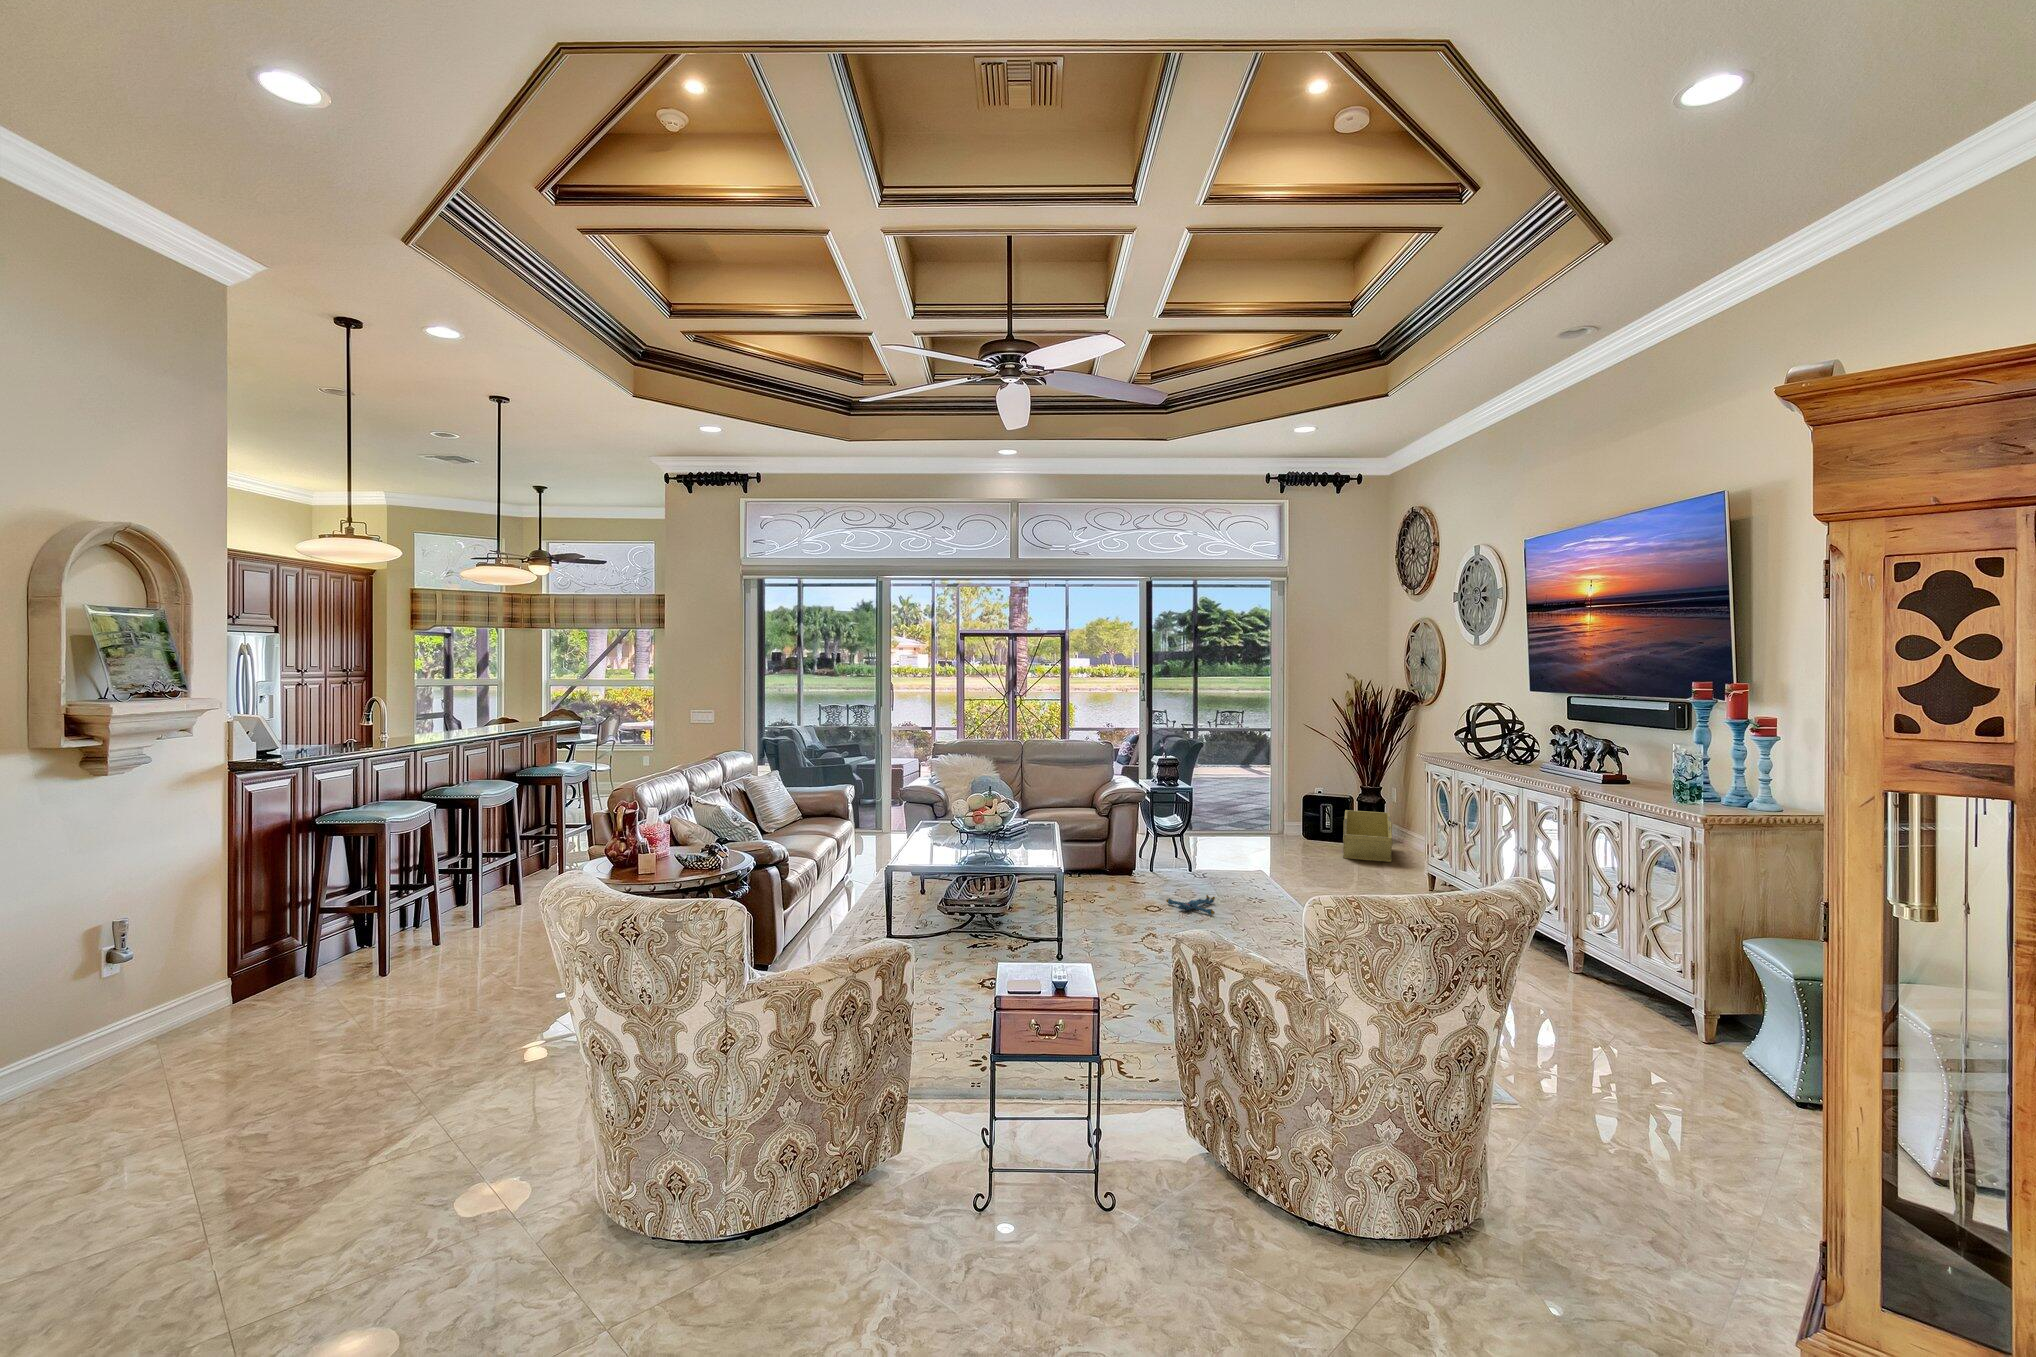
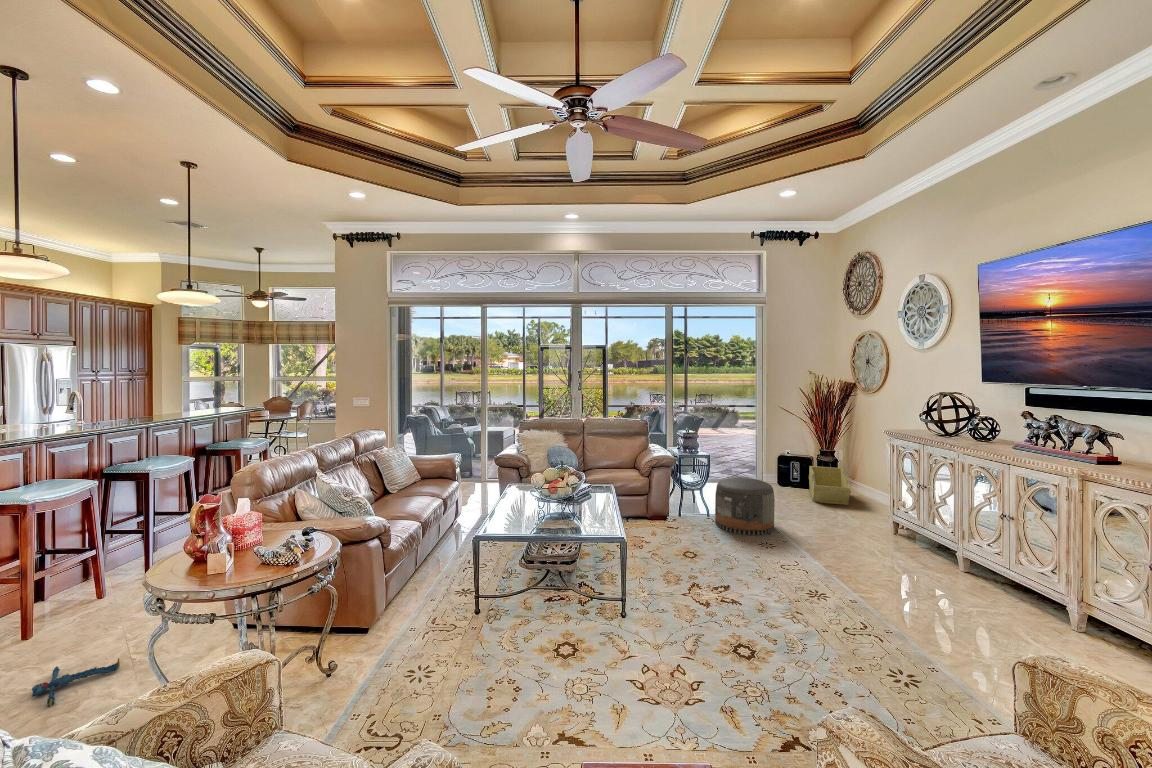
pouf: none [1199,820,1276,893] -> present [715,477,775,535]
plush toy: present [1166,895,1215,915] -> present [32,658,120,707]

